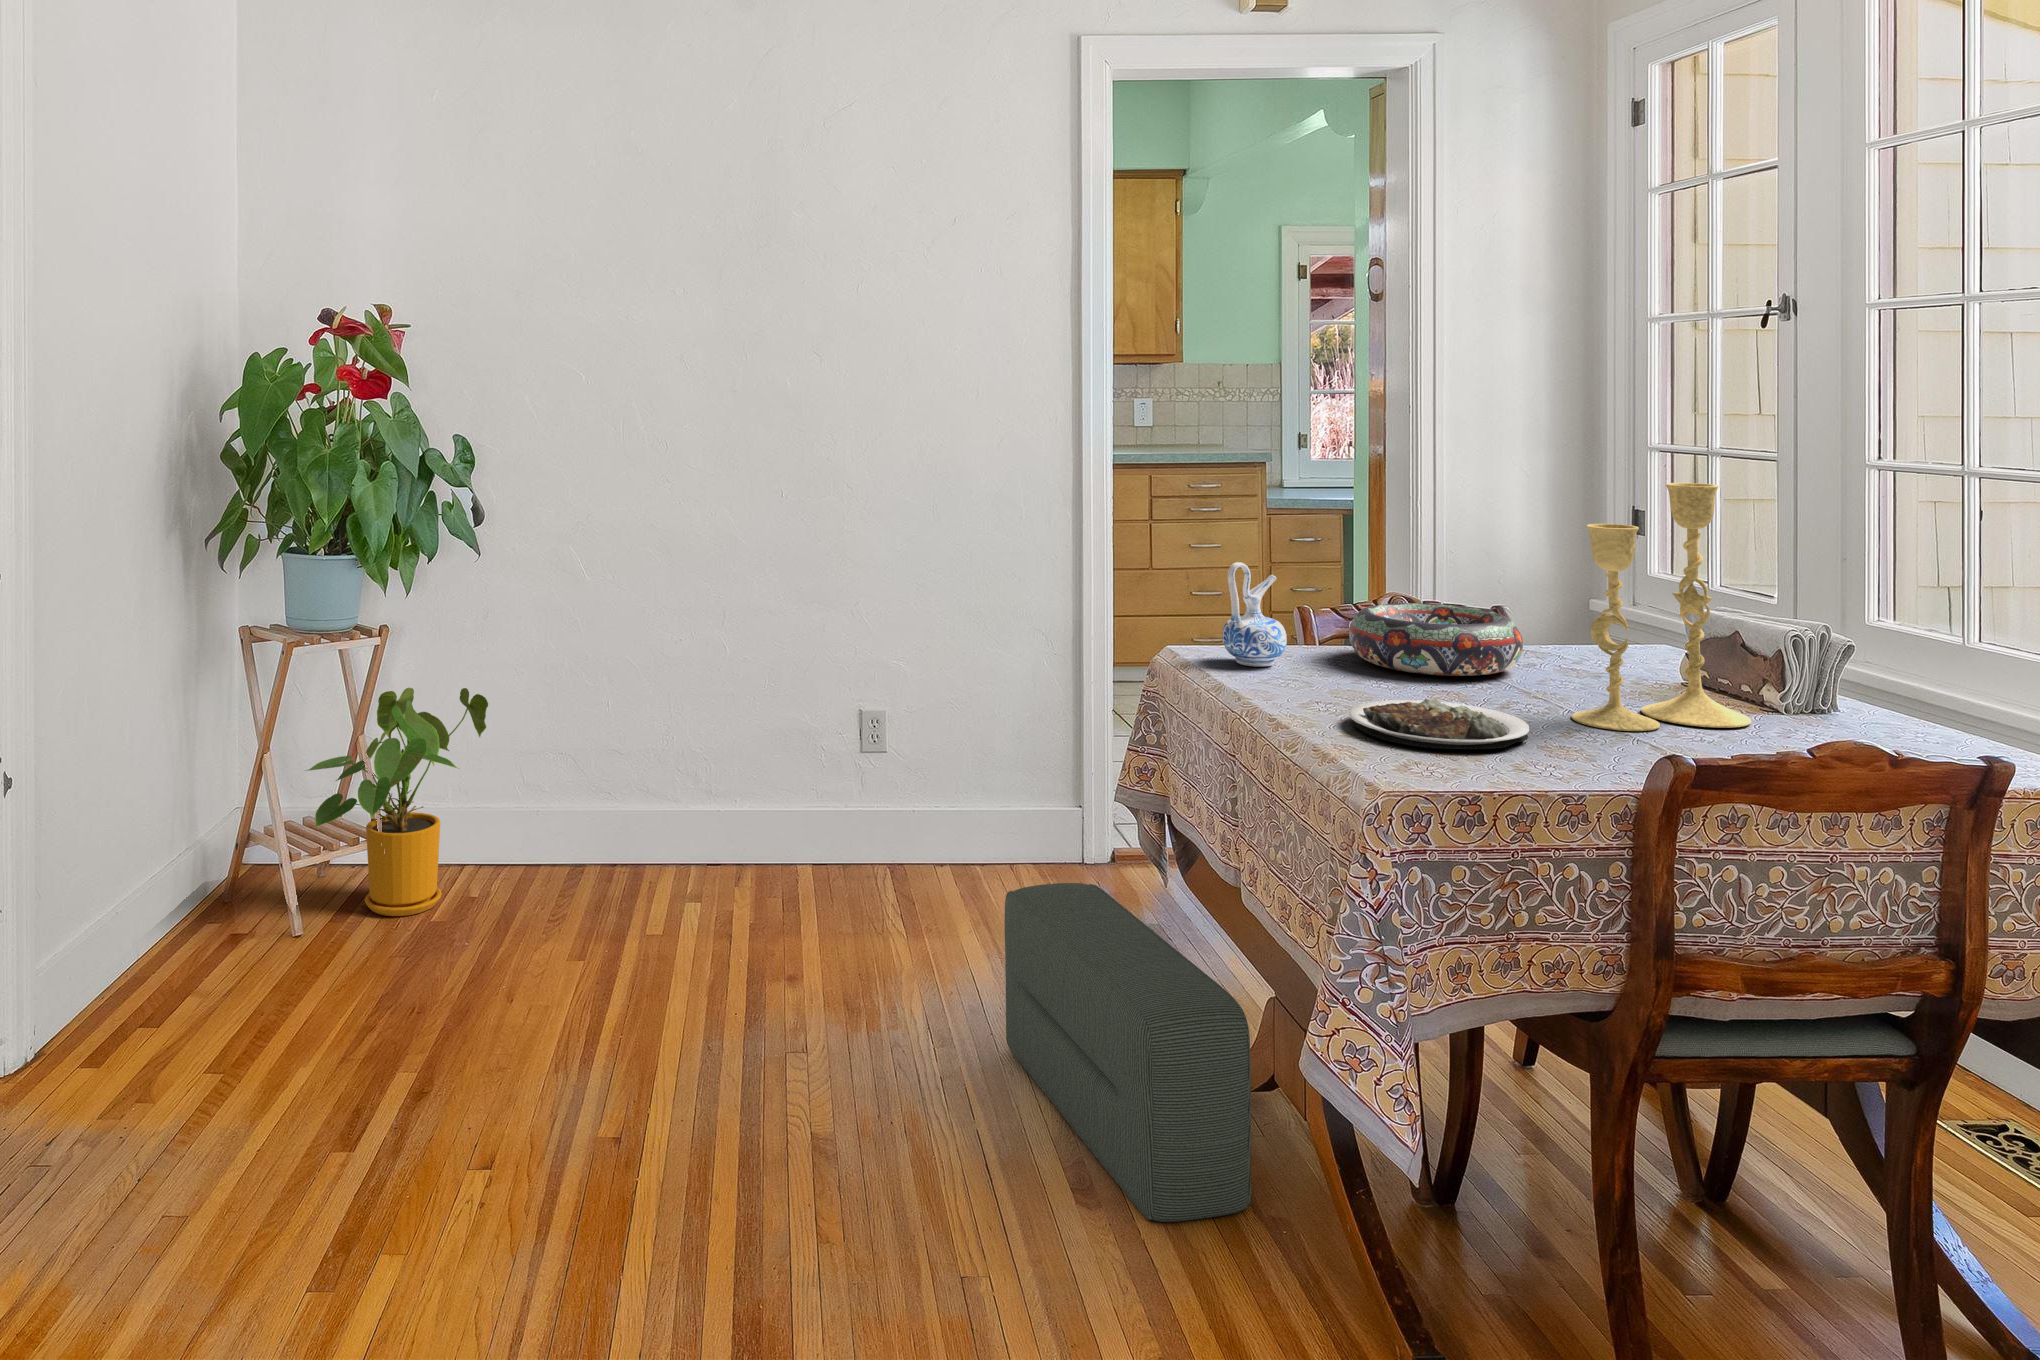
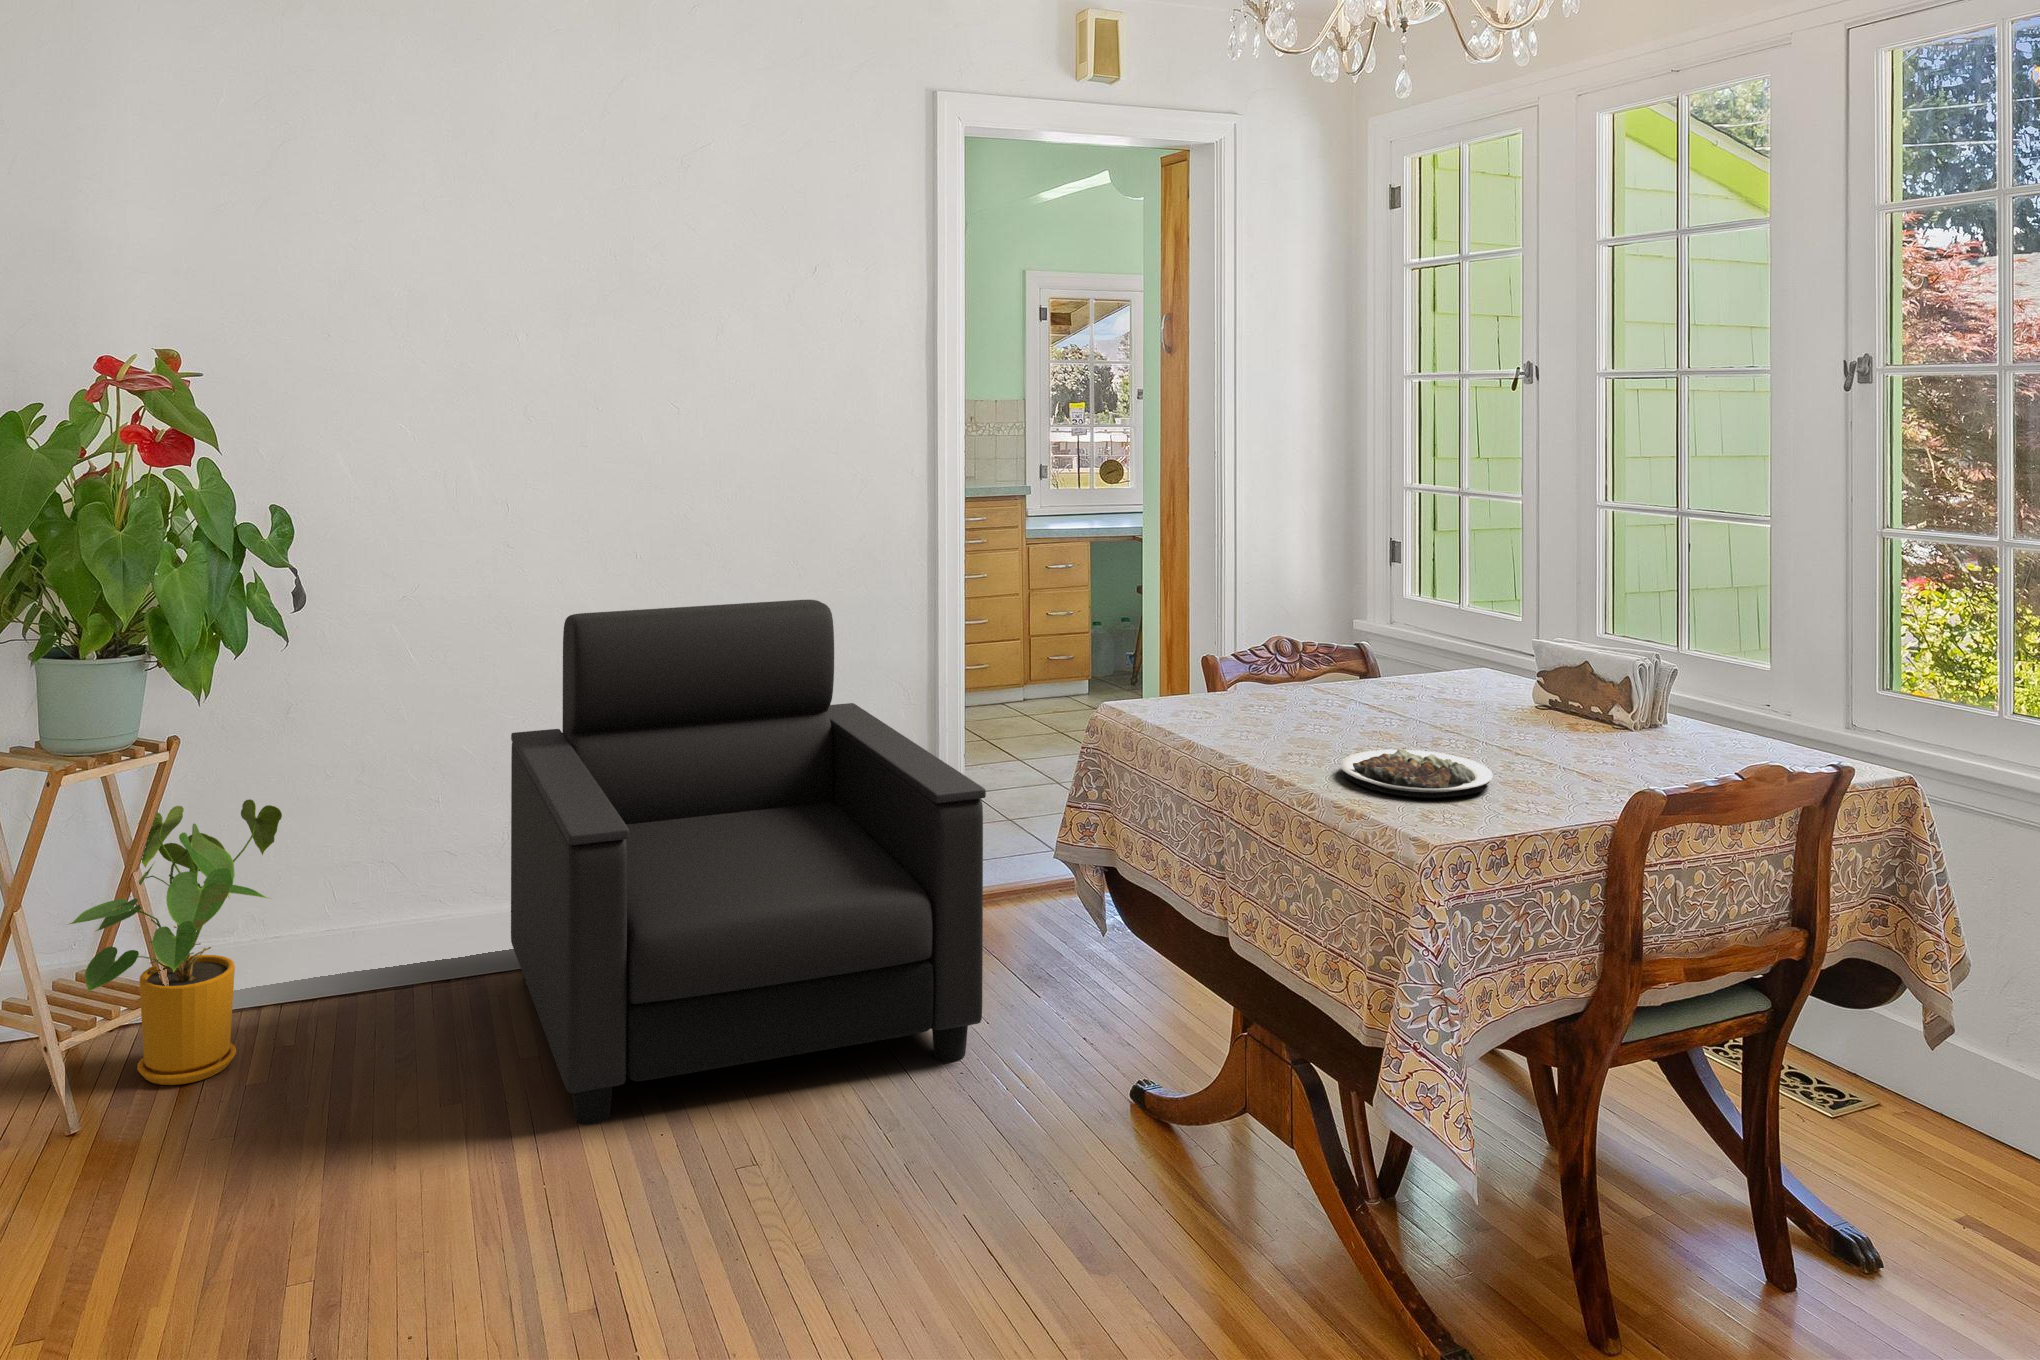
candlestick: present [1572,483,1751,731] -> none [1495,545,1622,763]
armchair: none [662,546,1072,1001] -> present [511,600,986,1125]
ceramic pitcher: present [1222,562,1287,666] -> none [1176,626,1234,723]
decorative bowl: present [1349,603,1523,676] -> none [1274,651,1422,719]
pouf: present [1004,883,1251,1222] -> none [944,943,1233,1263]

